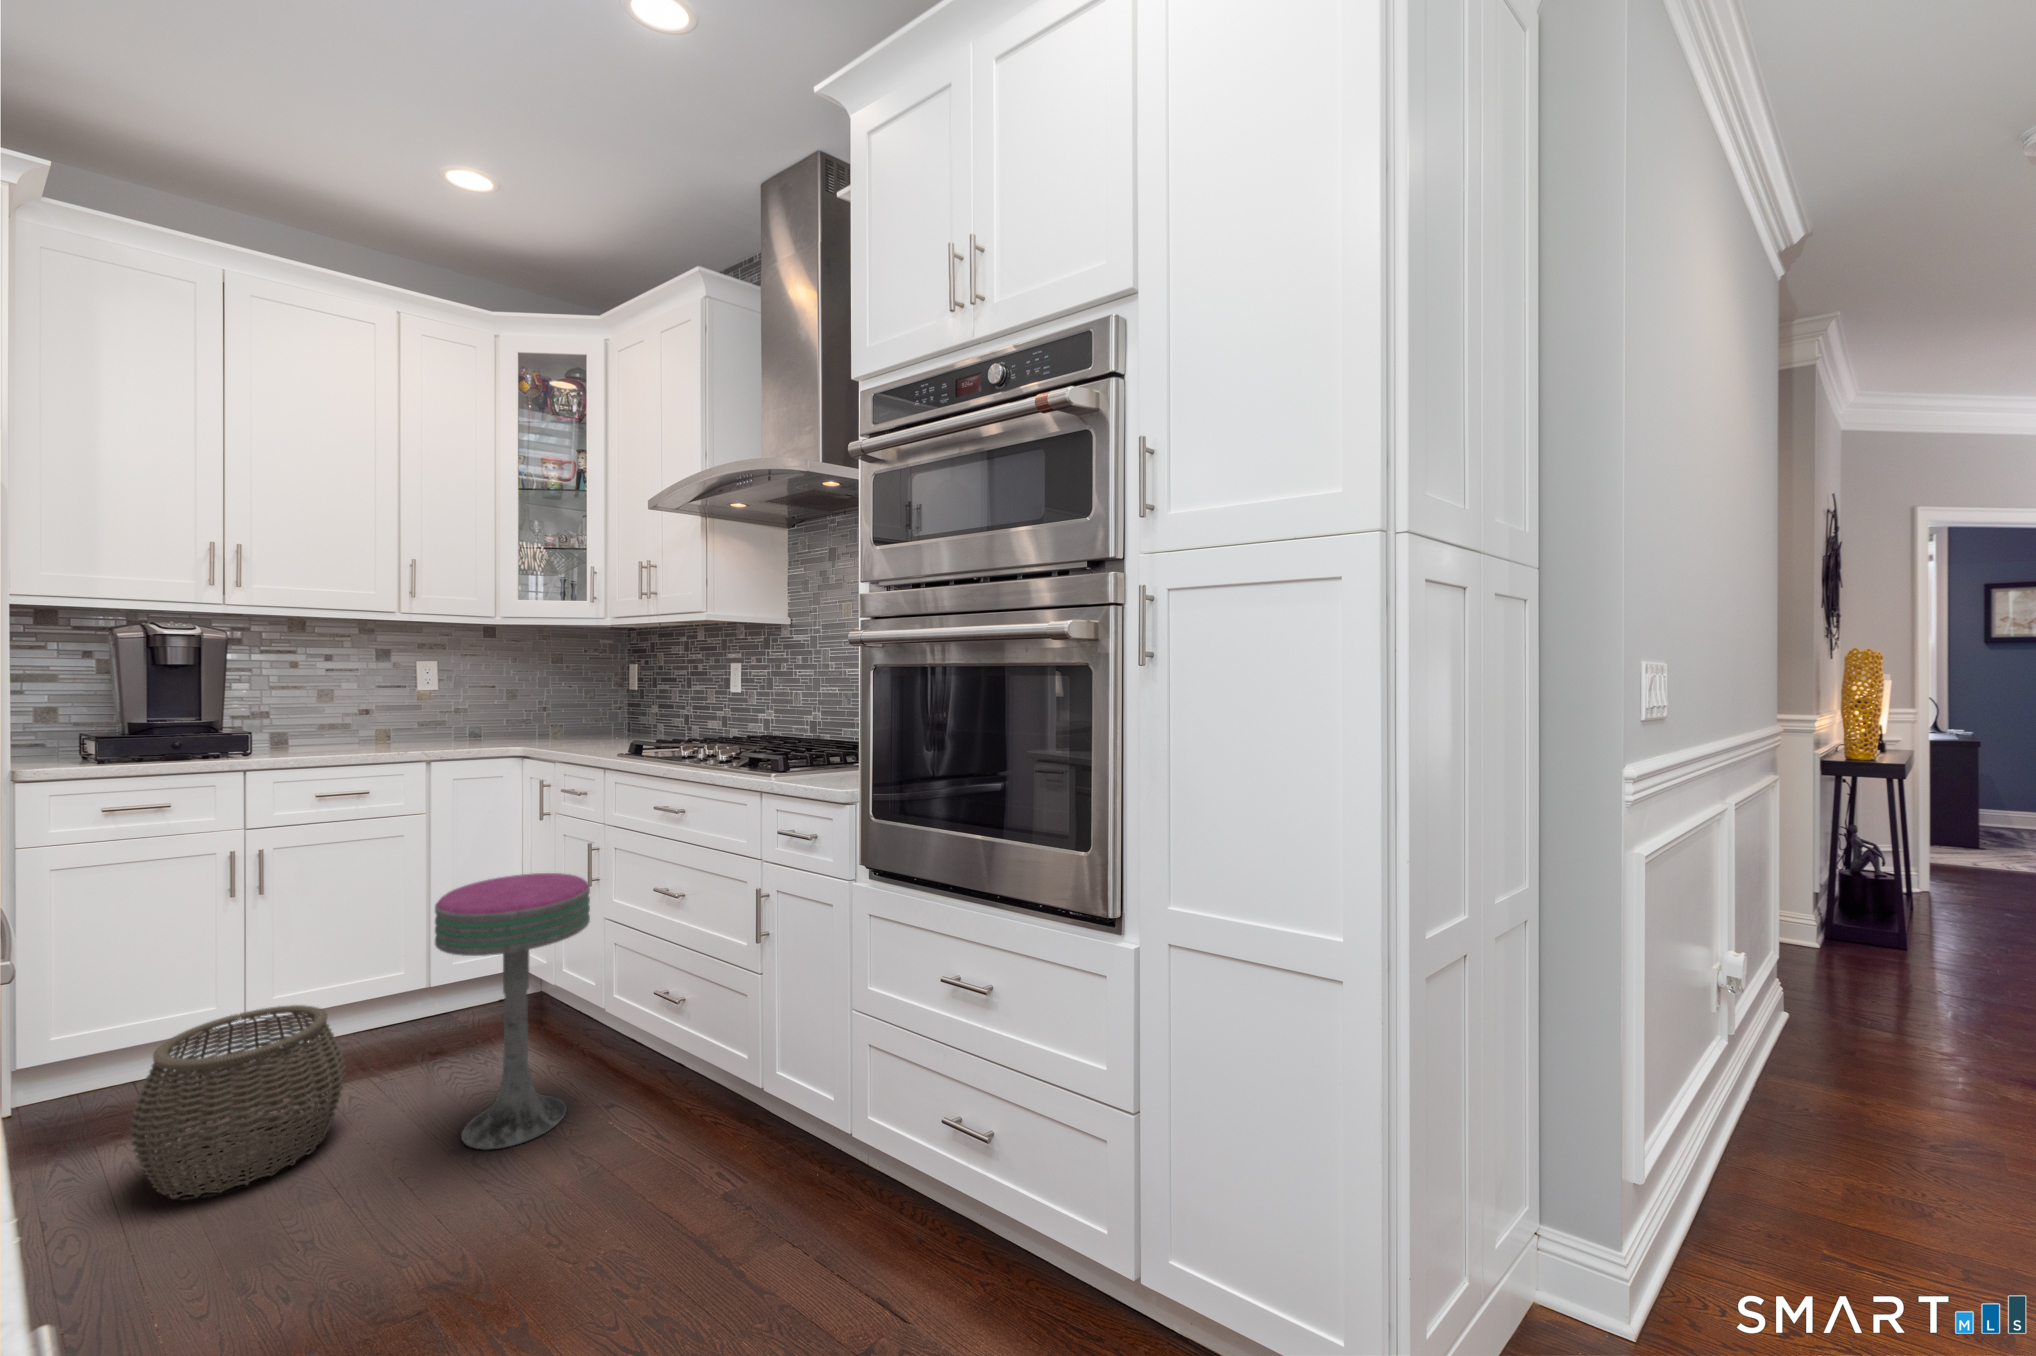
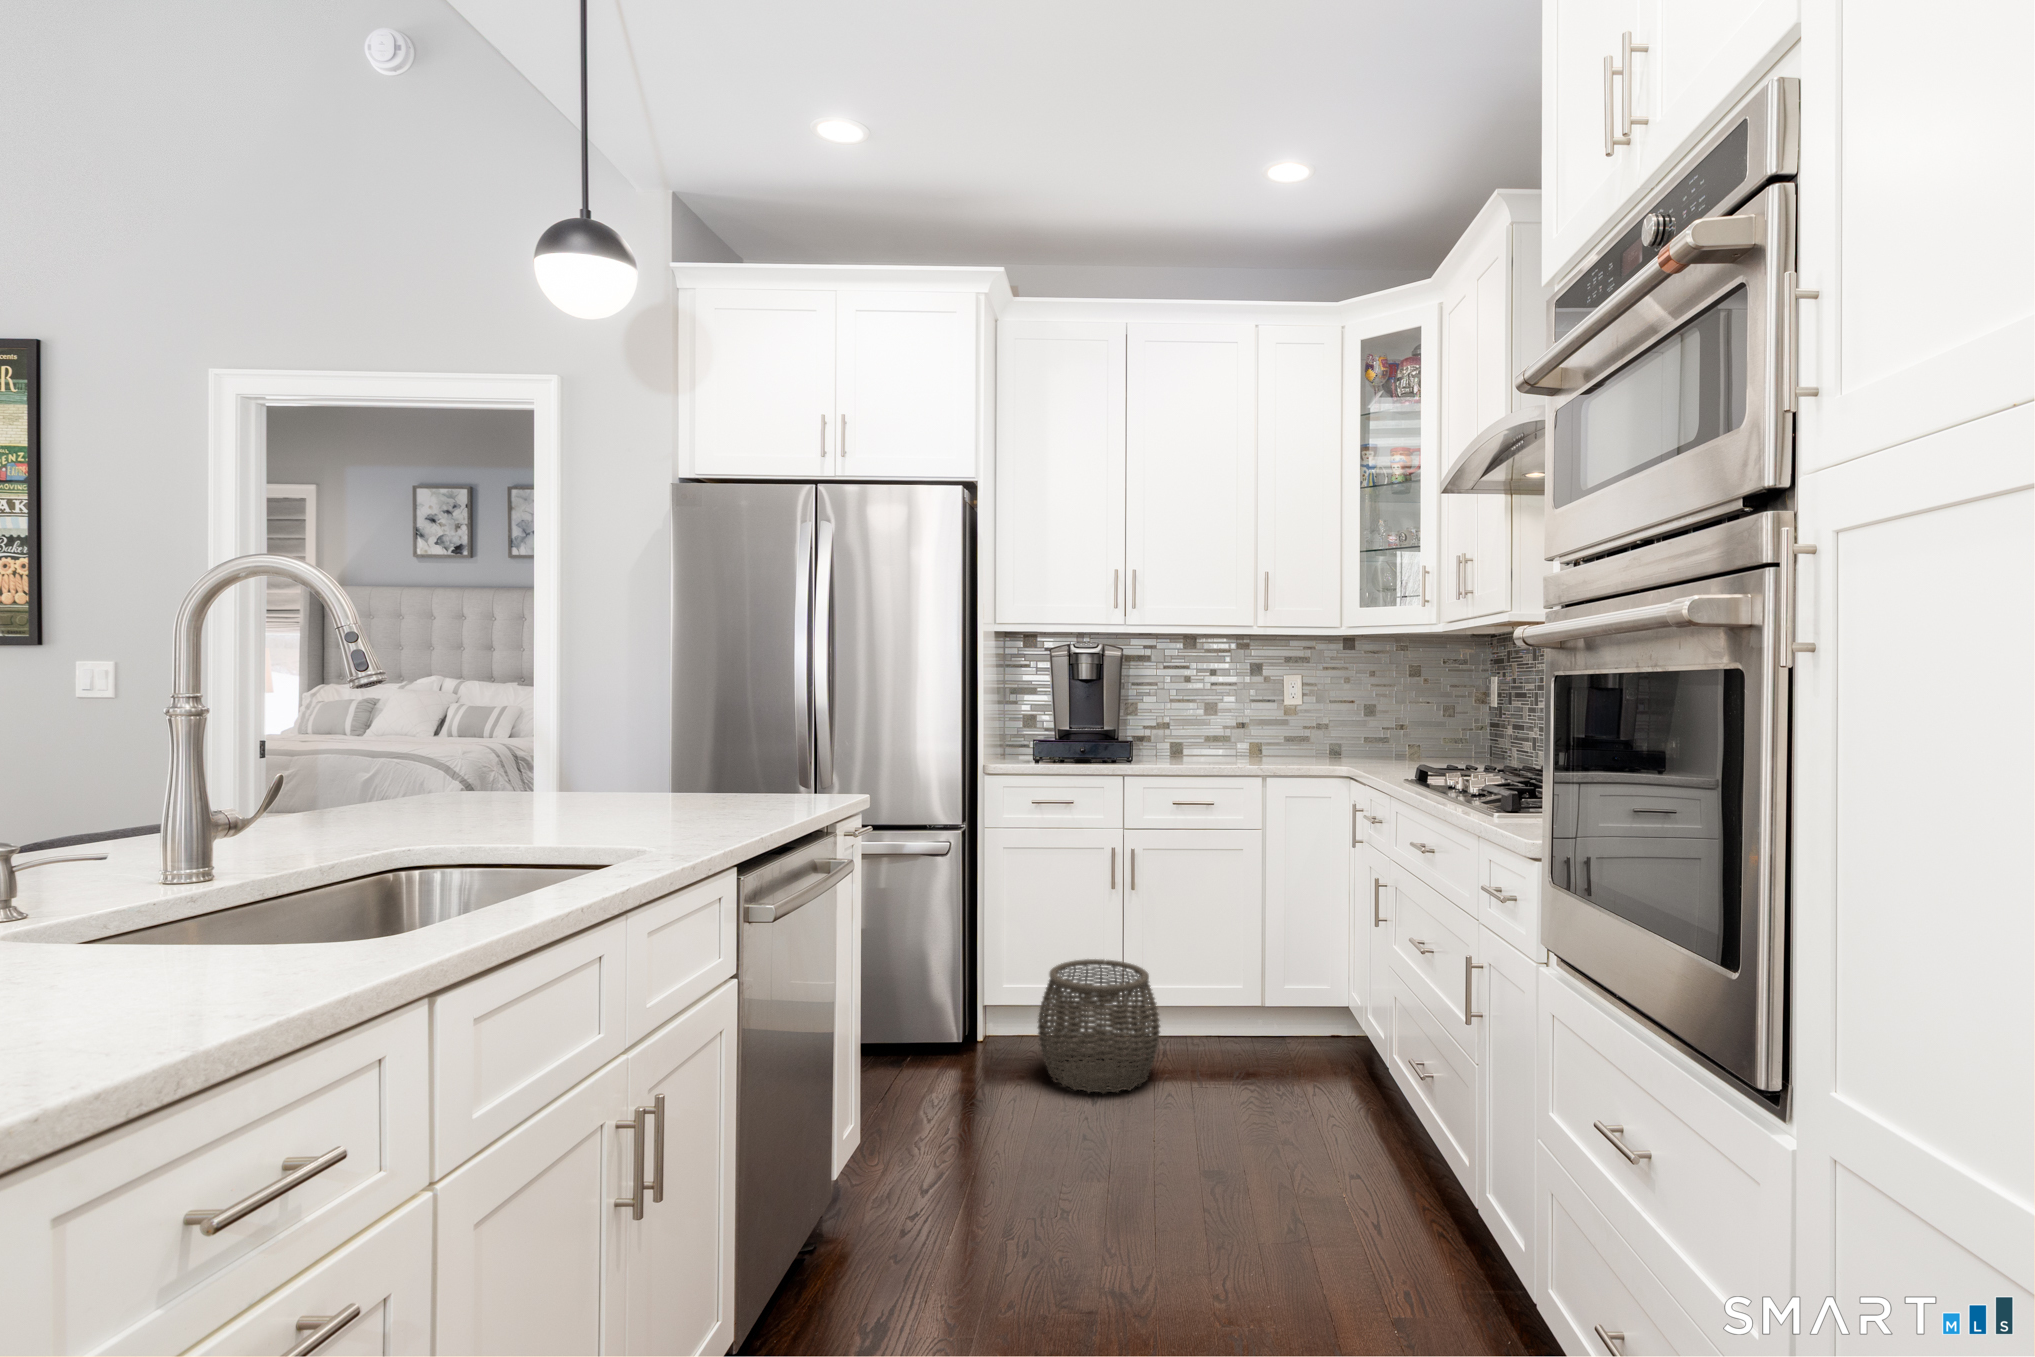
bar stool: present [435,873,590,1149] -> none [1198,889,1332,1157]

